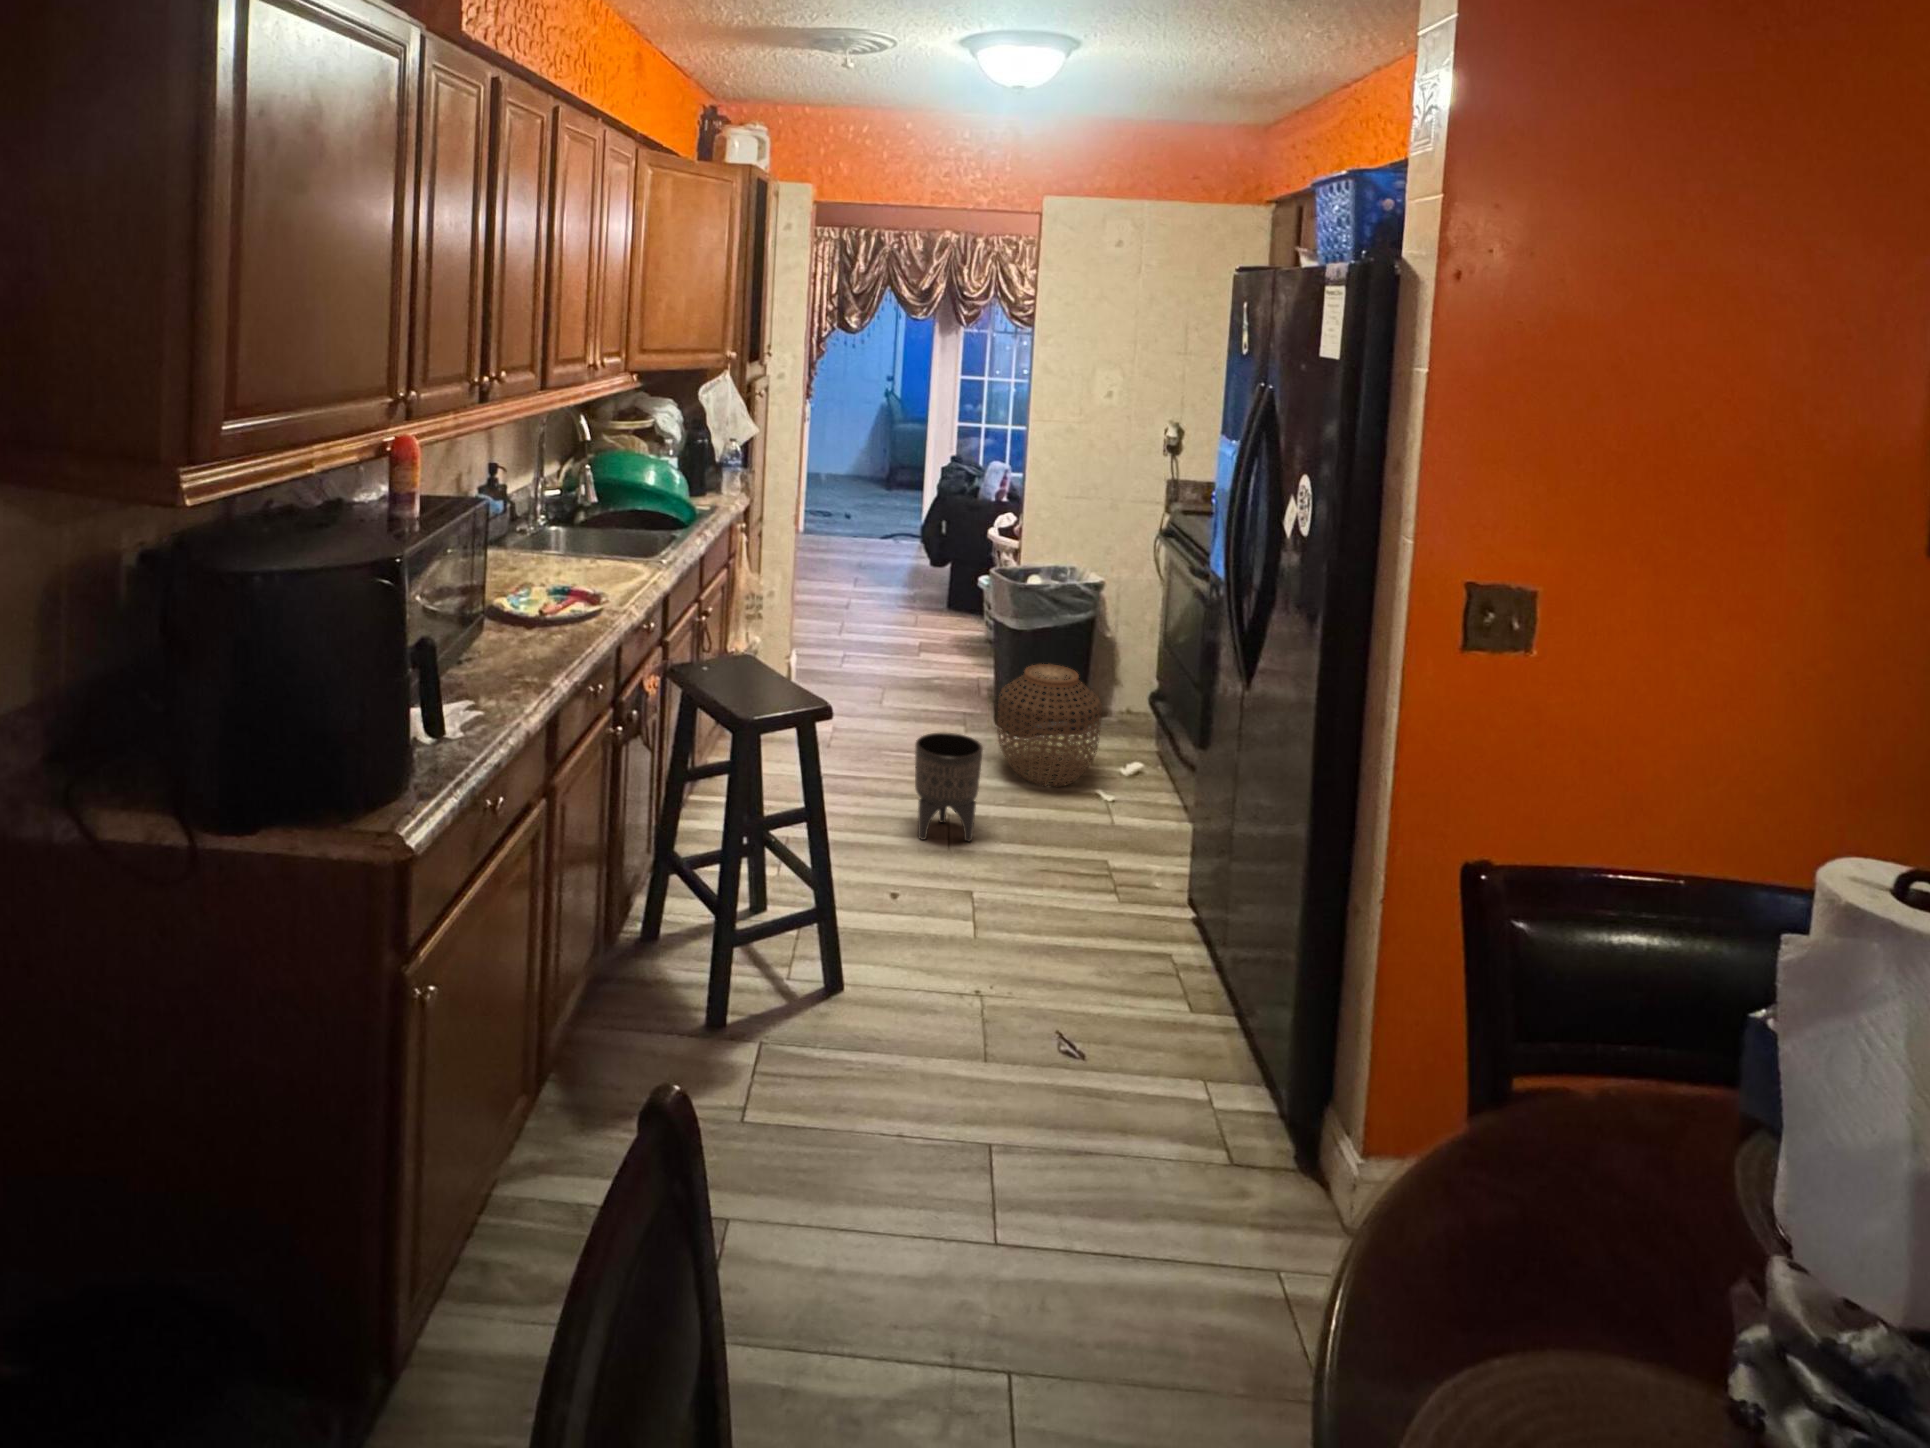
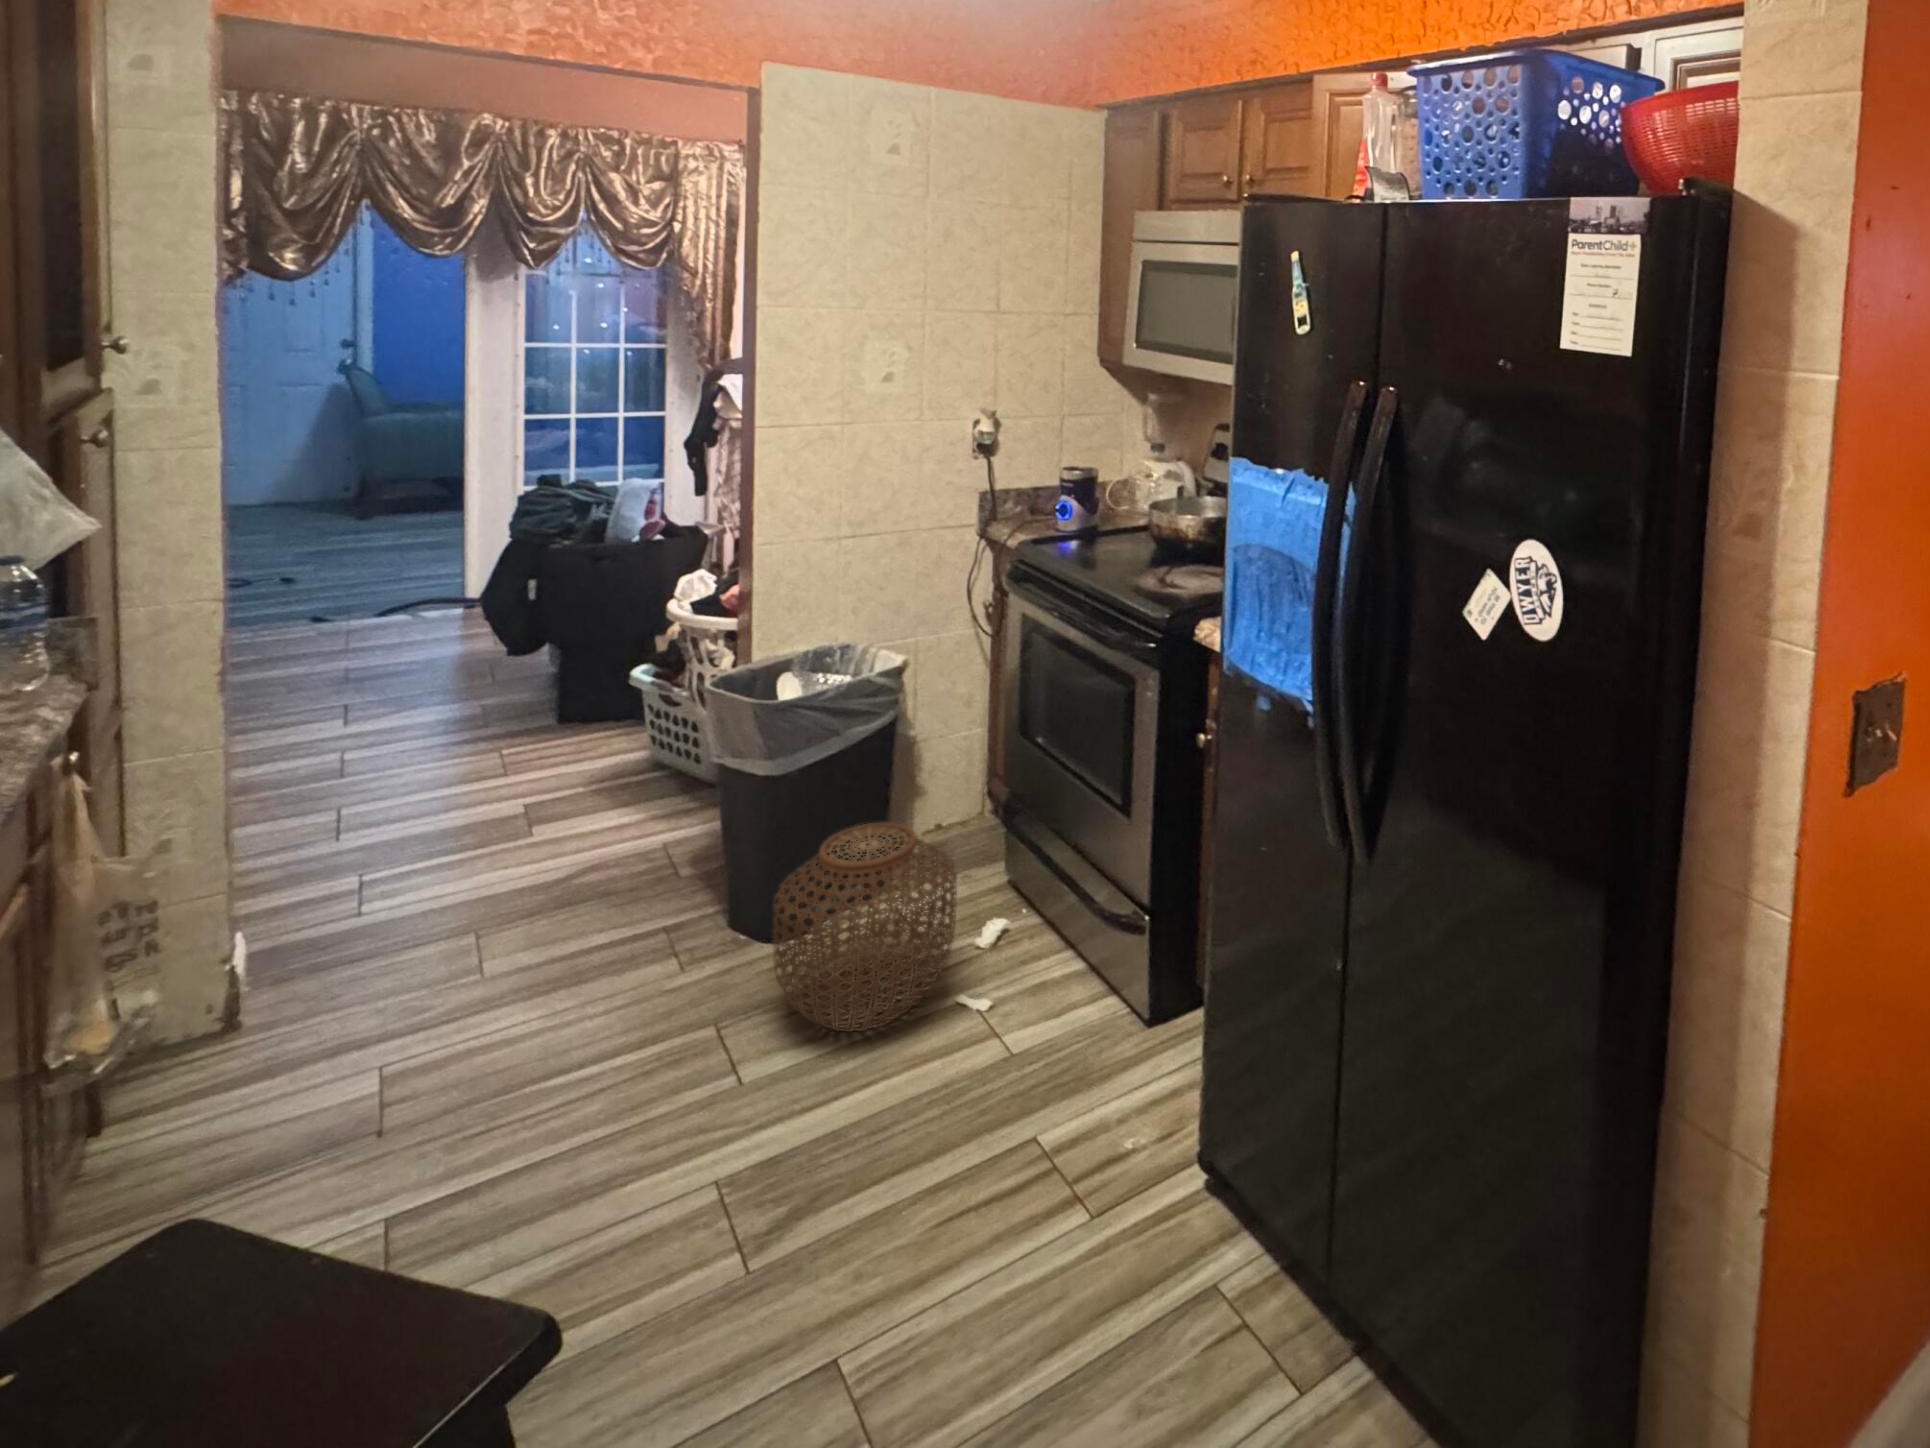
planter: present [915,733,983,841] -> none [657,1040,806,1287]

